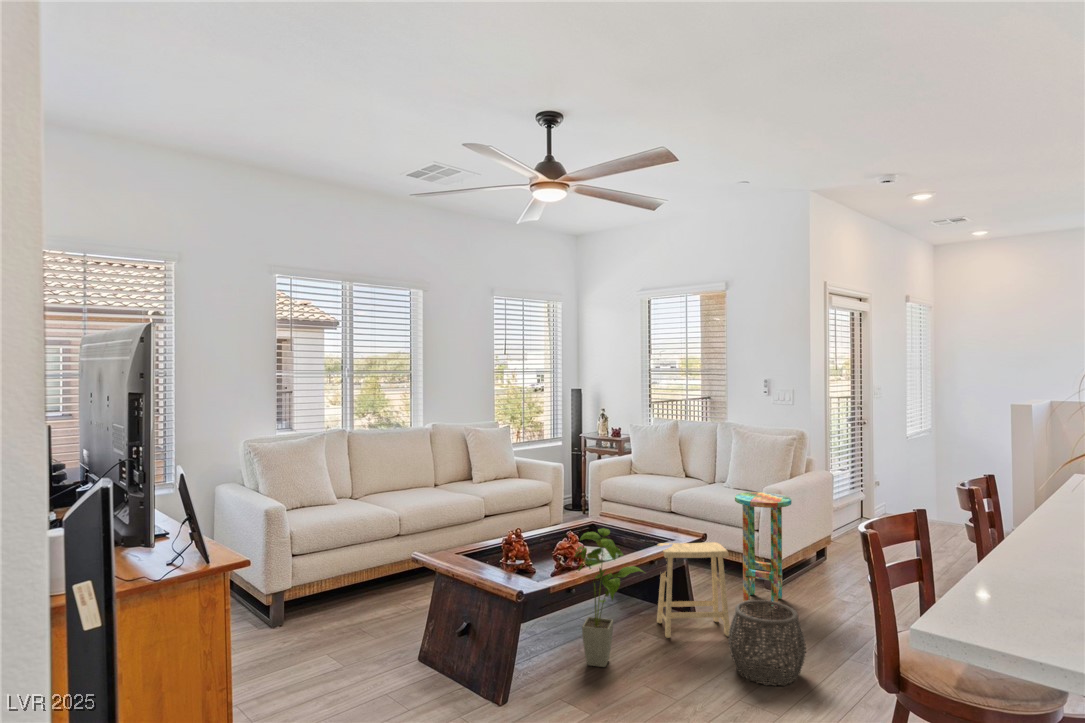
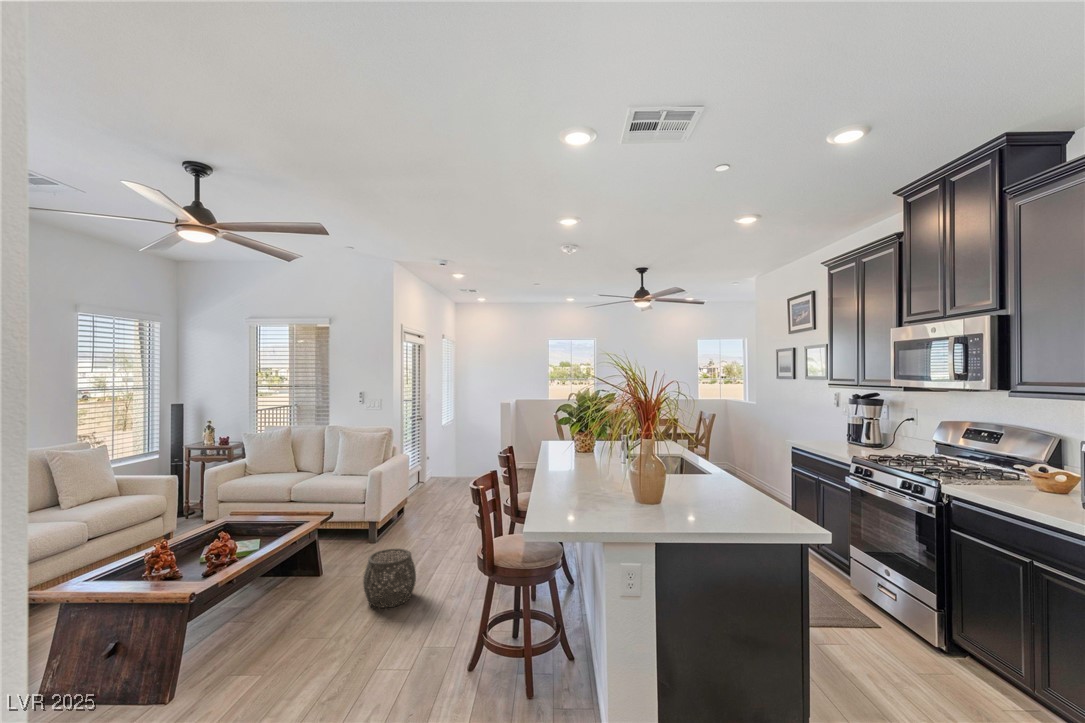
side table: present [735,492,791,607] -> none [351,474,391,559]
house plant: present [575,528,643,667] -> none [231,523,299,642]
footstool: present [657,542,730,638] -> none [295,517,357,599]

